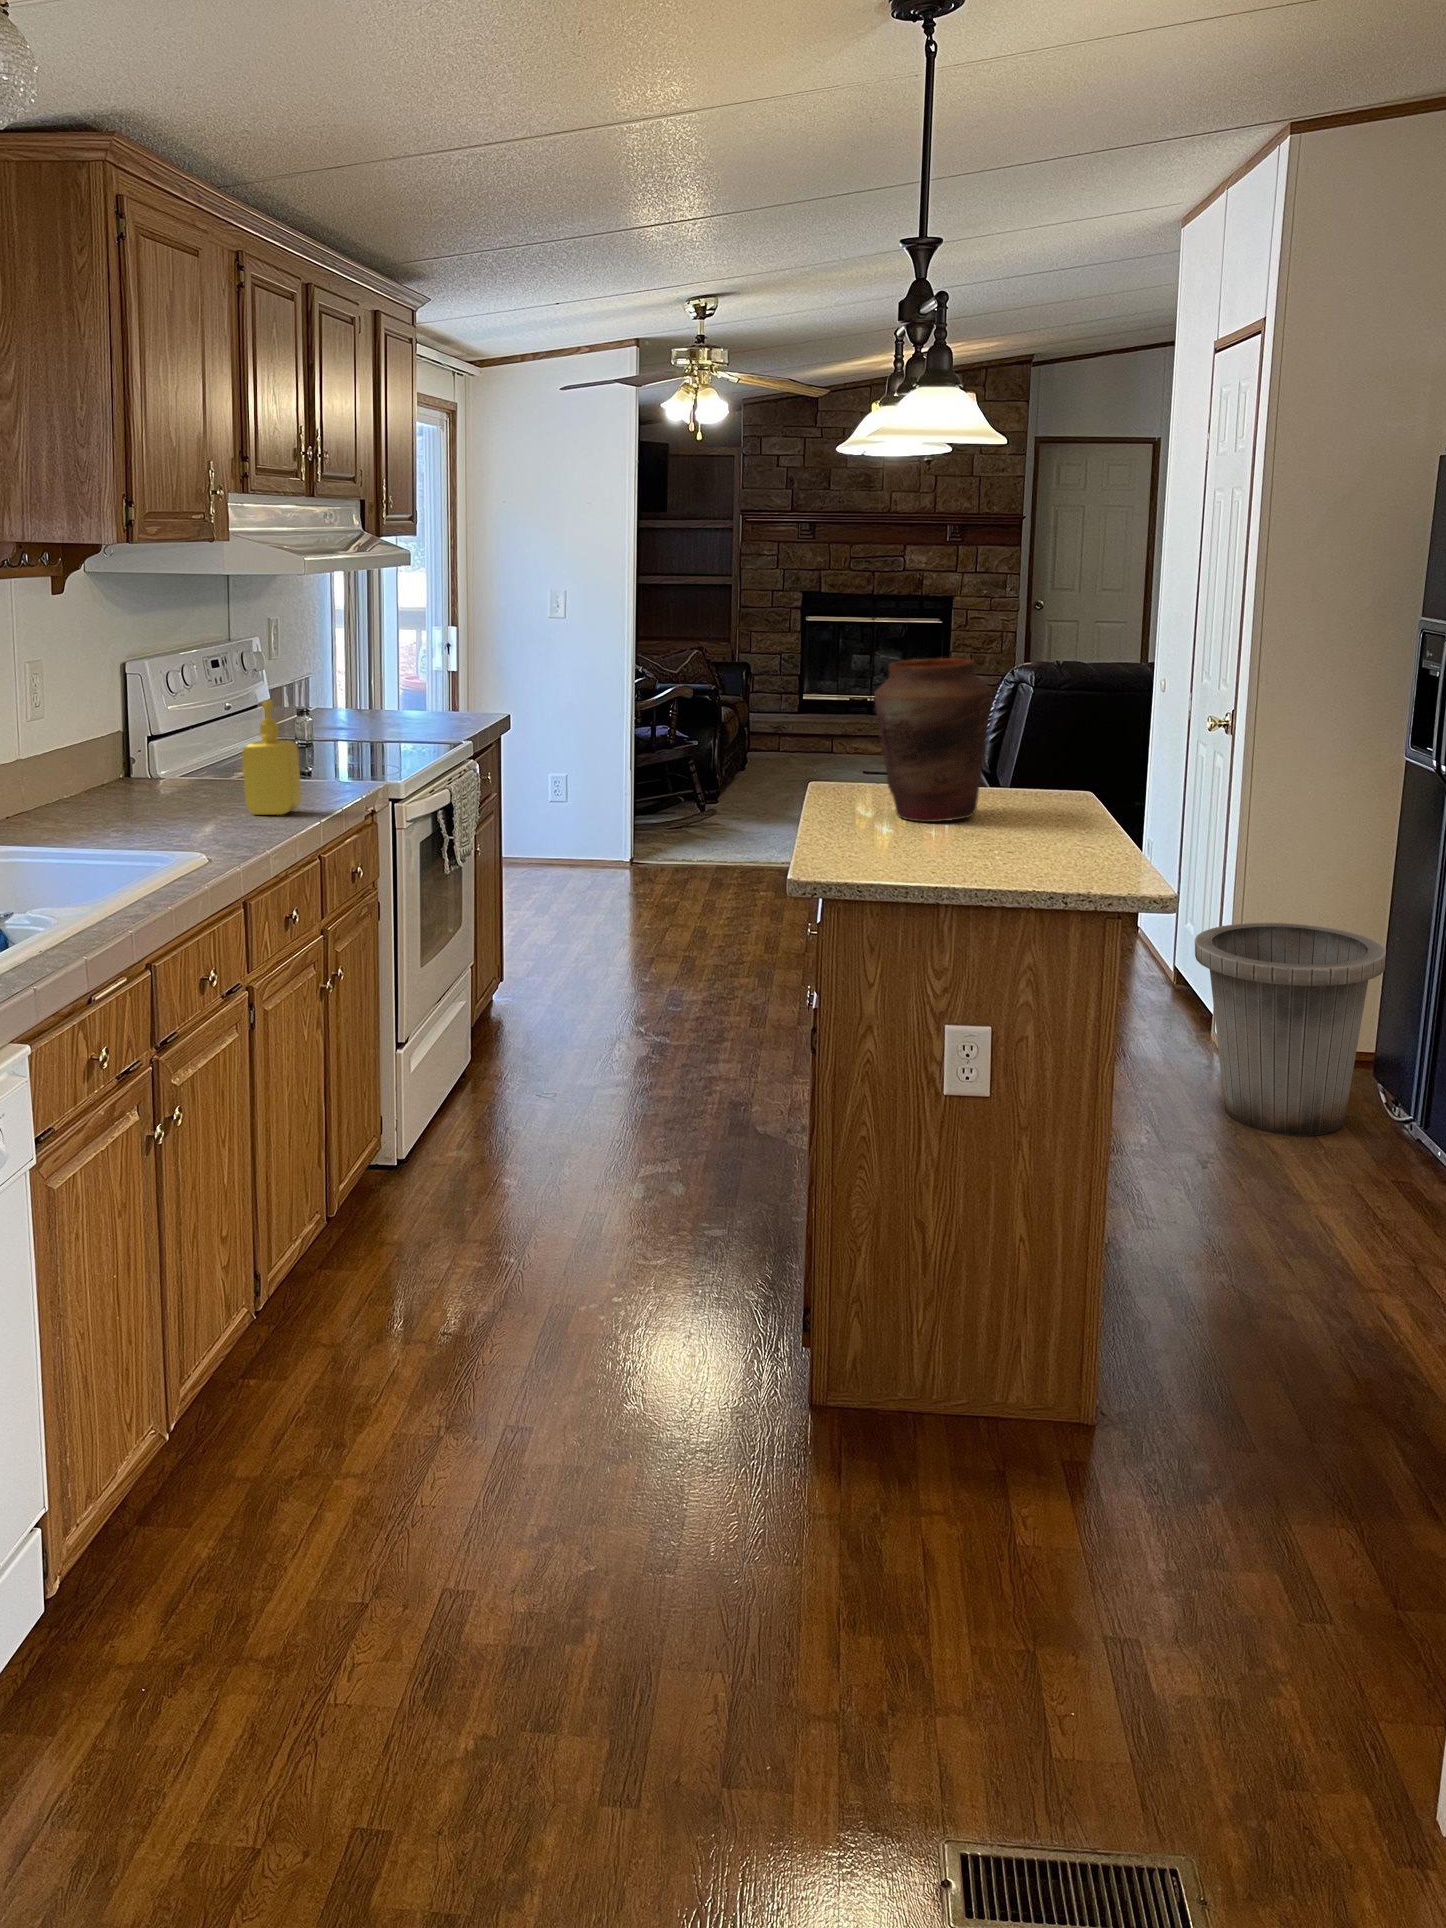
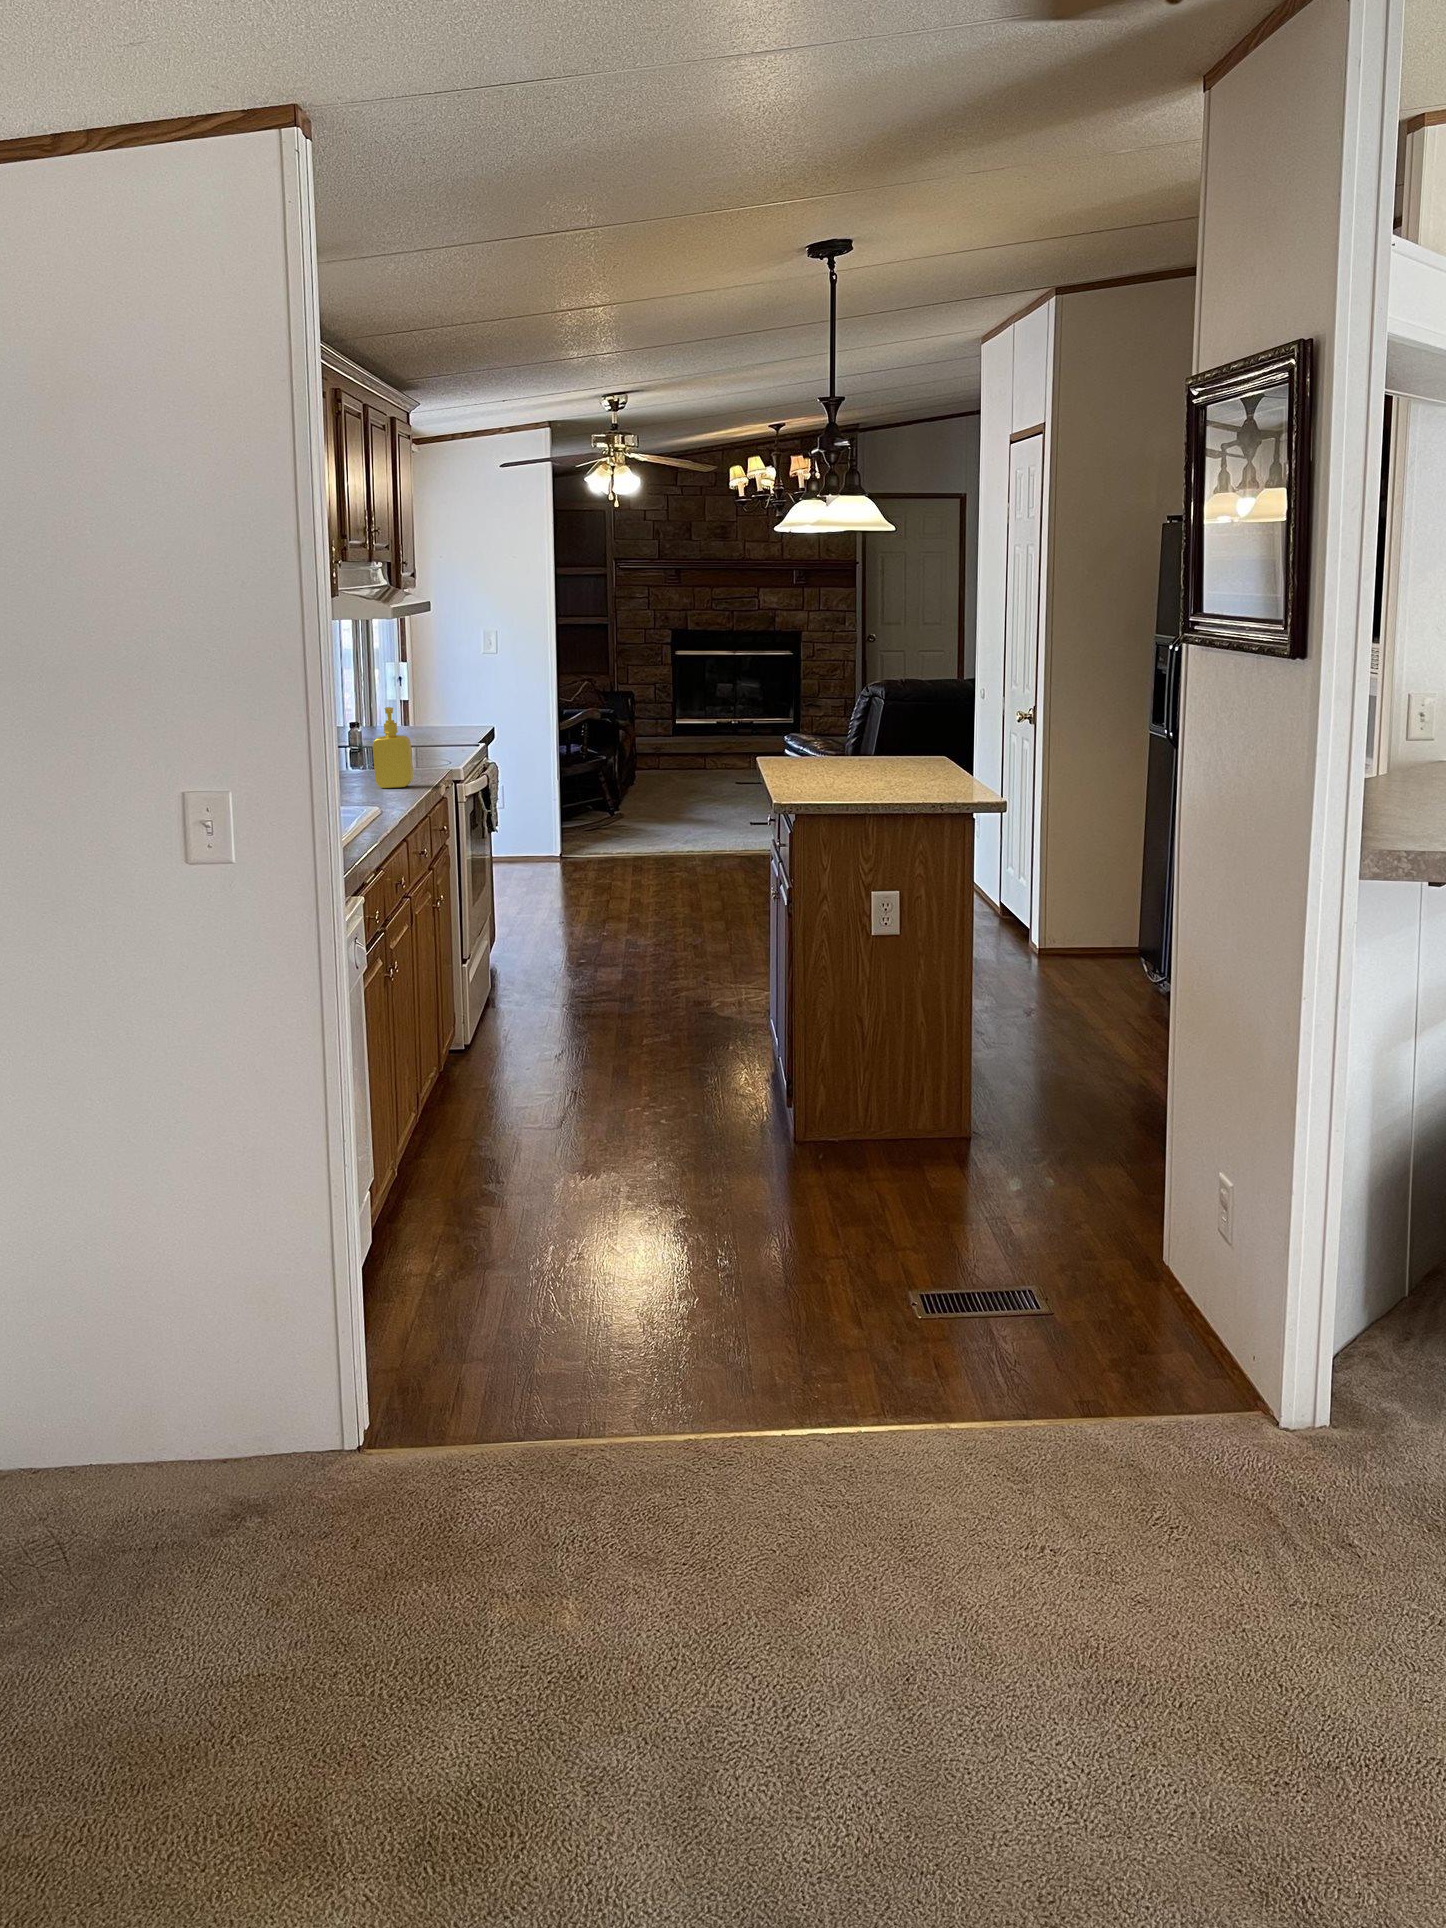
vase: present [874,658,991,822] -> none [807,667,884,775]
trash can: present [1195,923,1386,1136] -> none [1016,853,1141,994]

